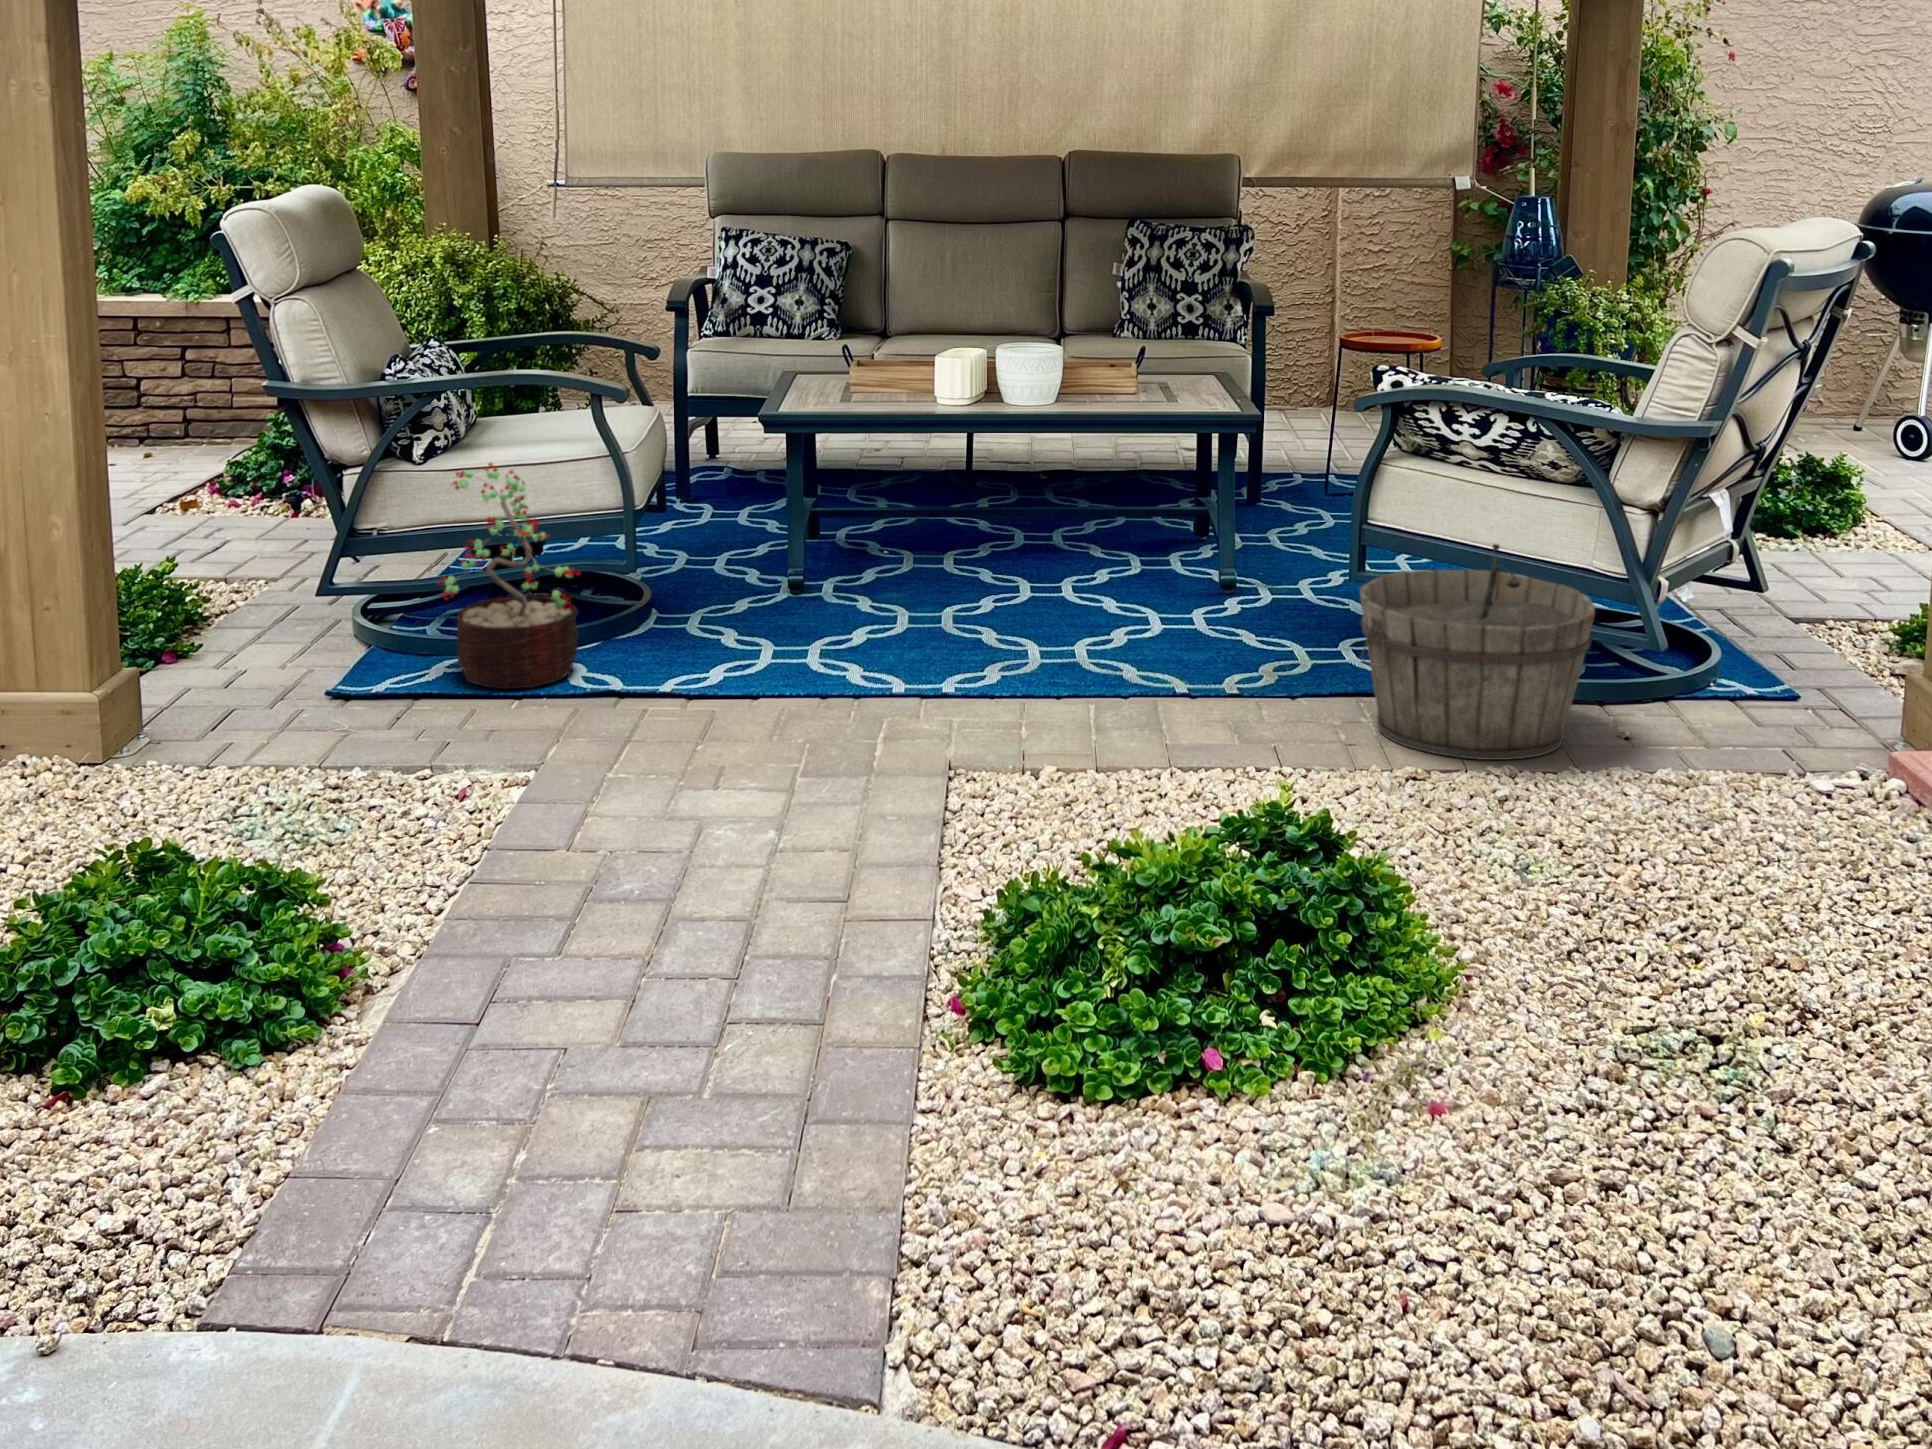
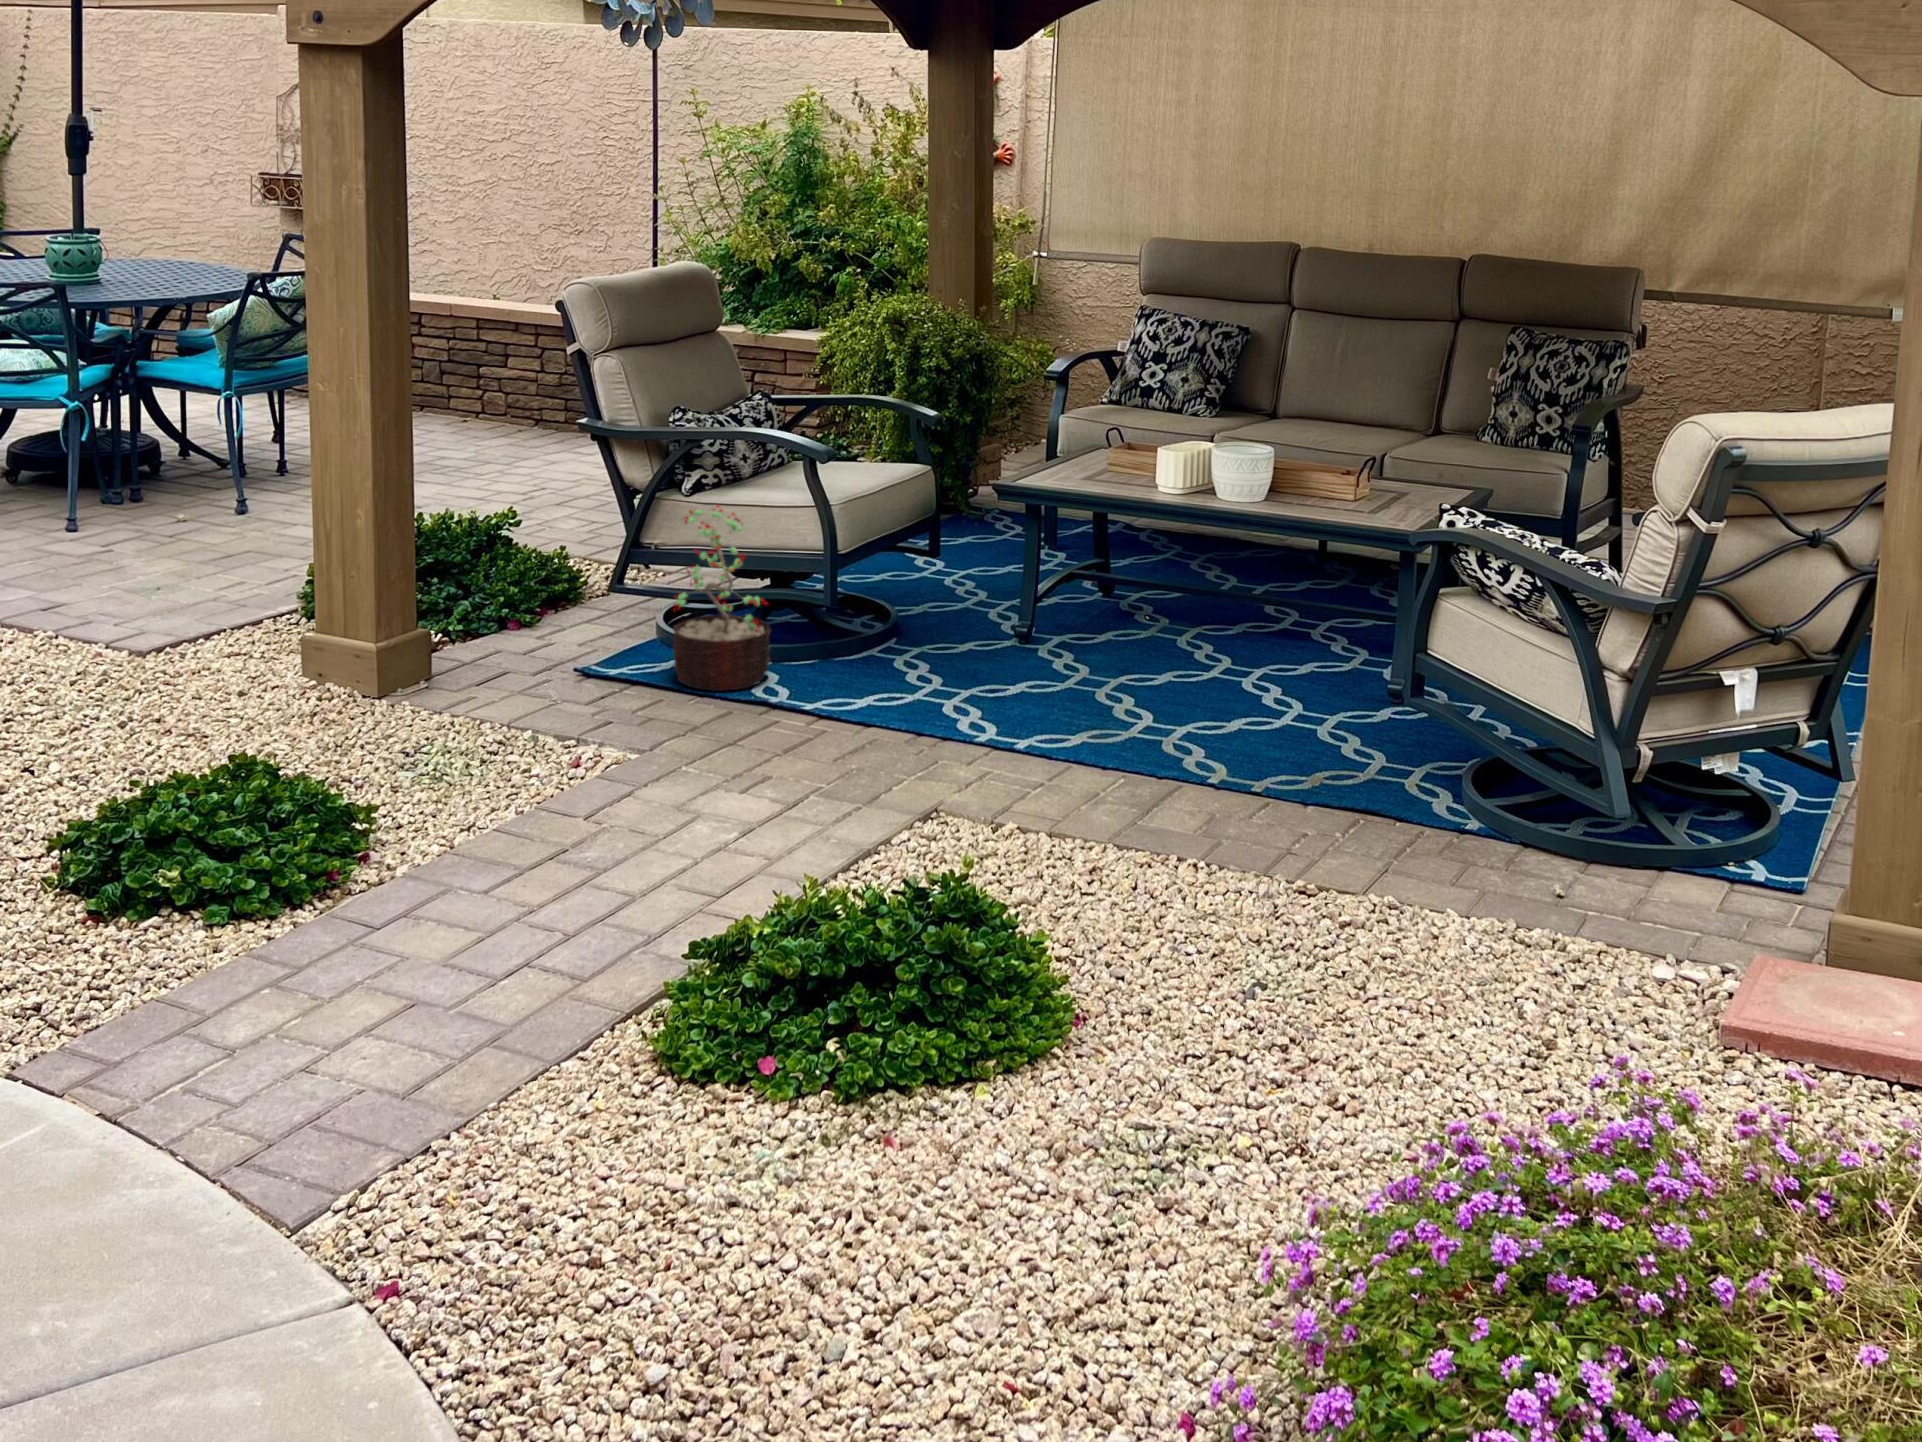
wooden bucket: present [1360,544,1595,760] -> none [1314,686,1536,889]

